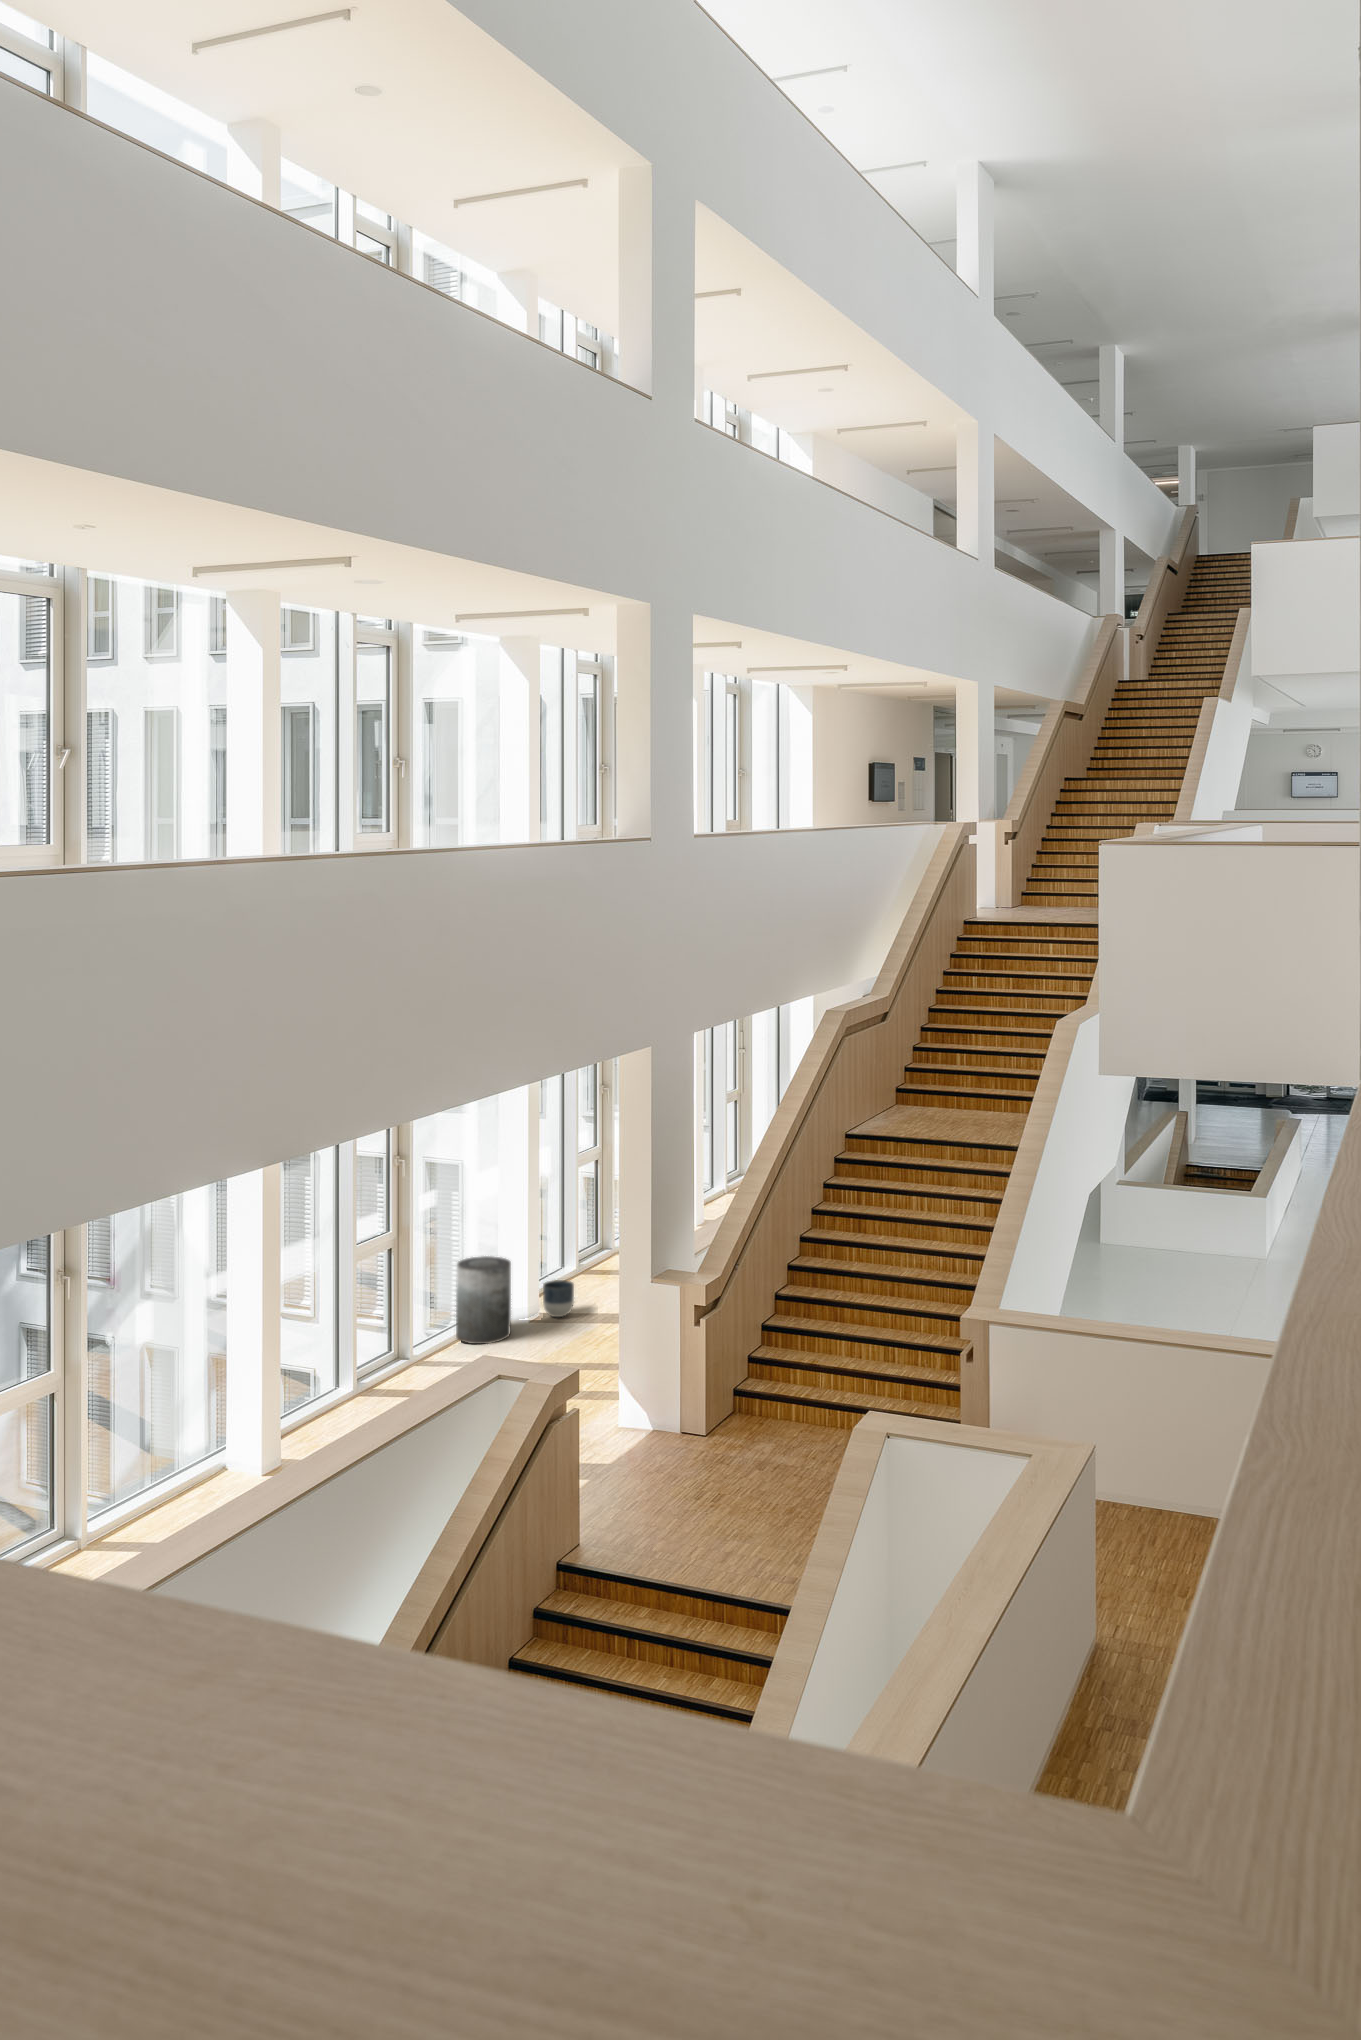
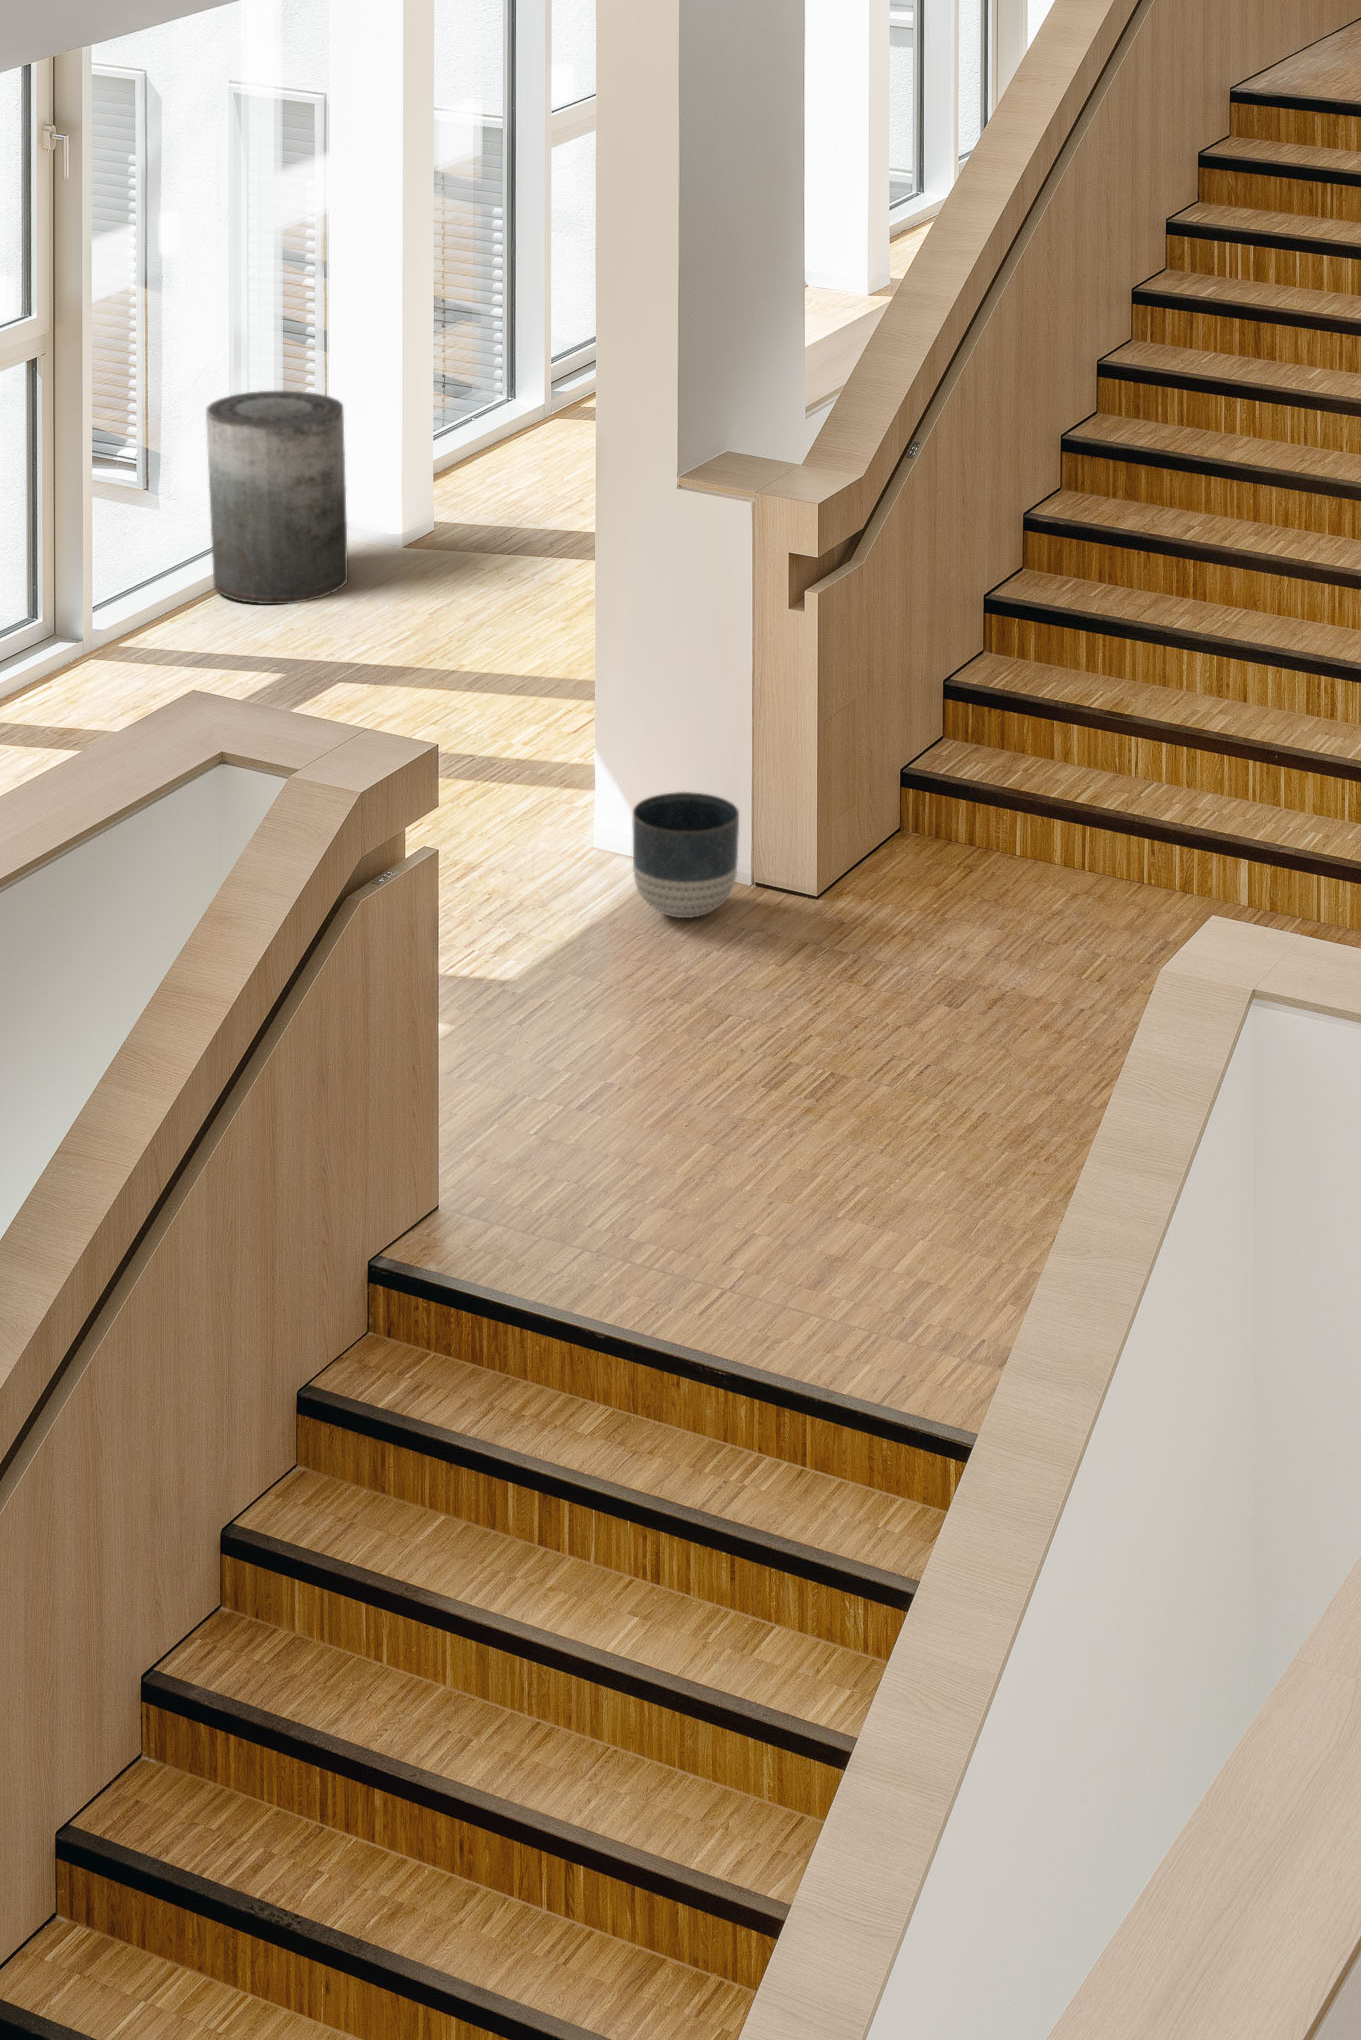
planter: present [543,1280,574,1317] -> present [632,792,739,918]

